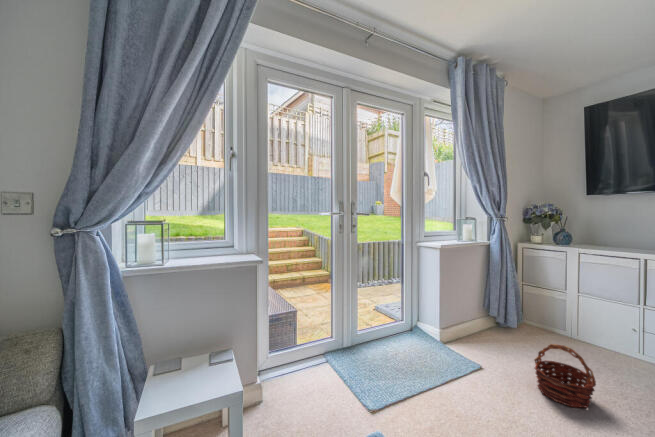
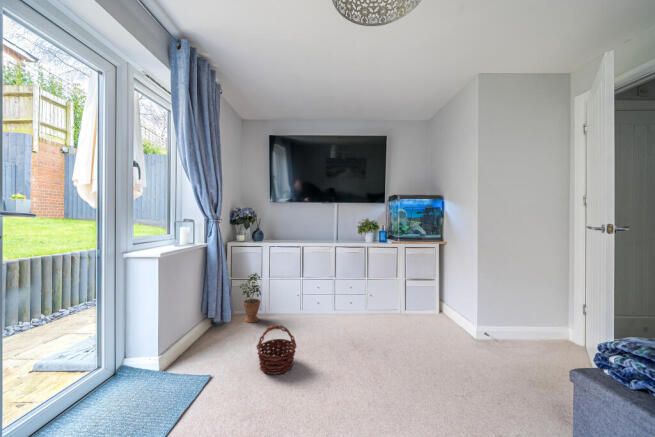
potted plant: none [529,279,561,340] -> present [240,273,261,323]

